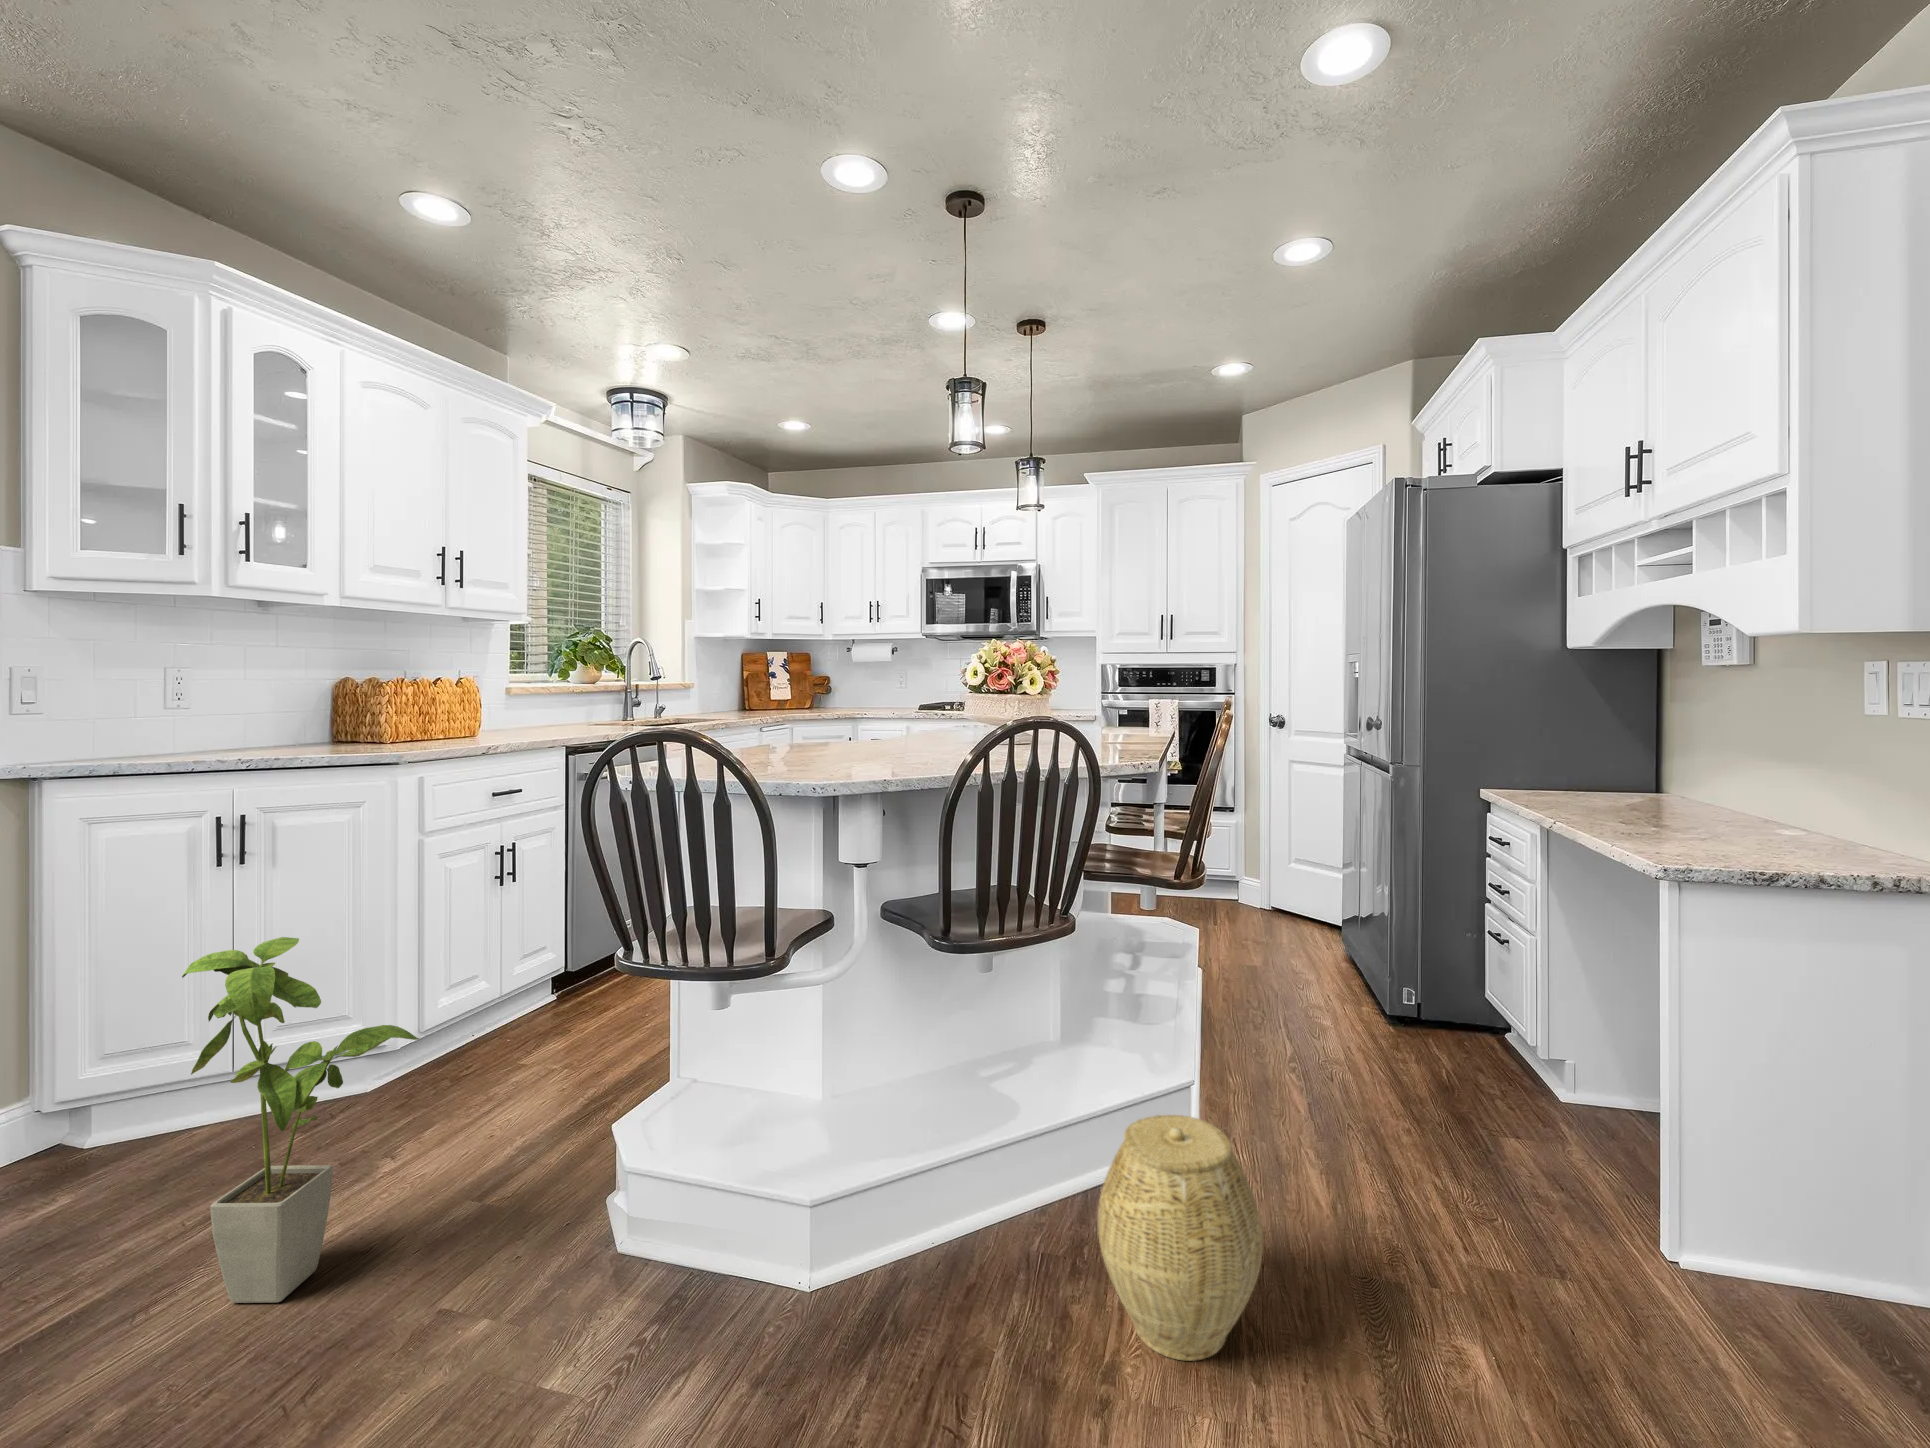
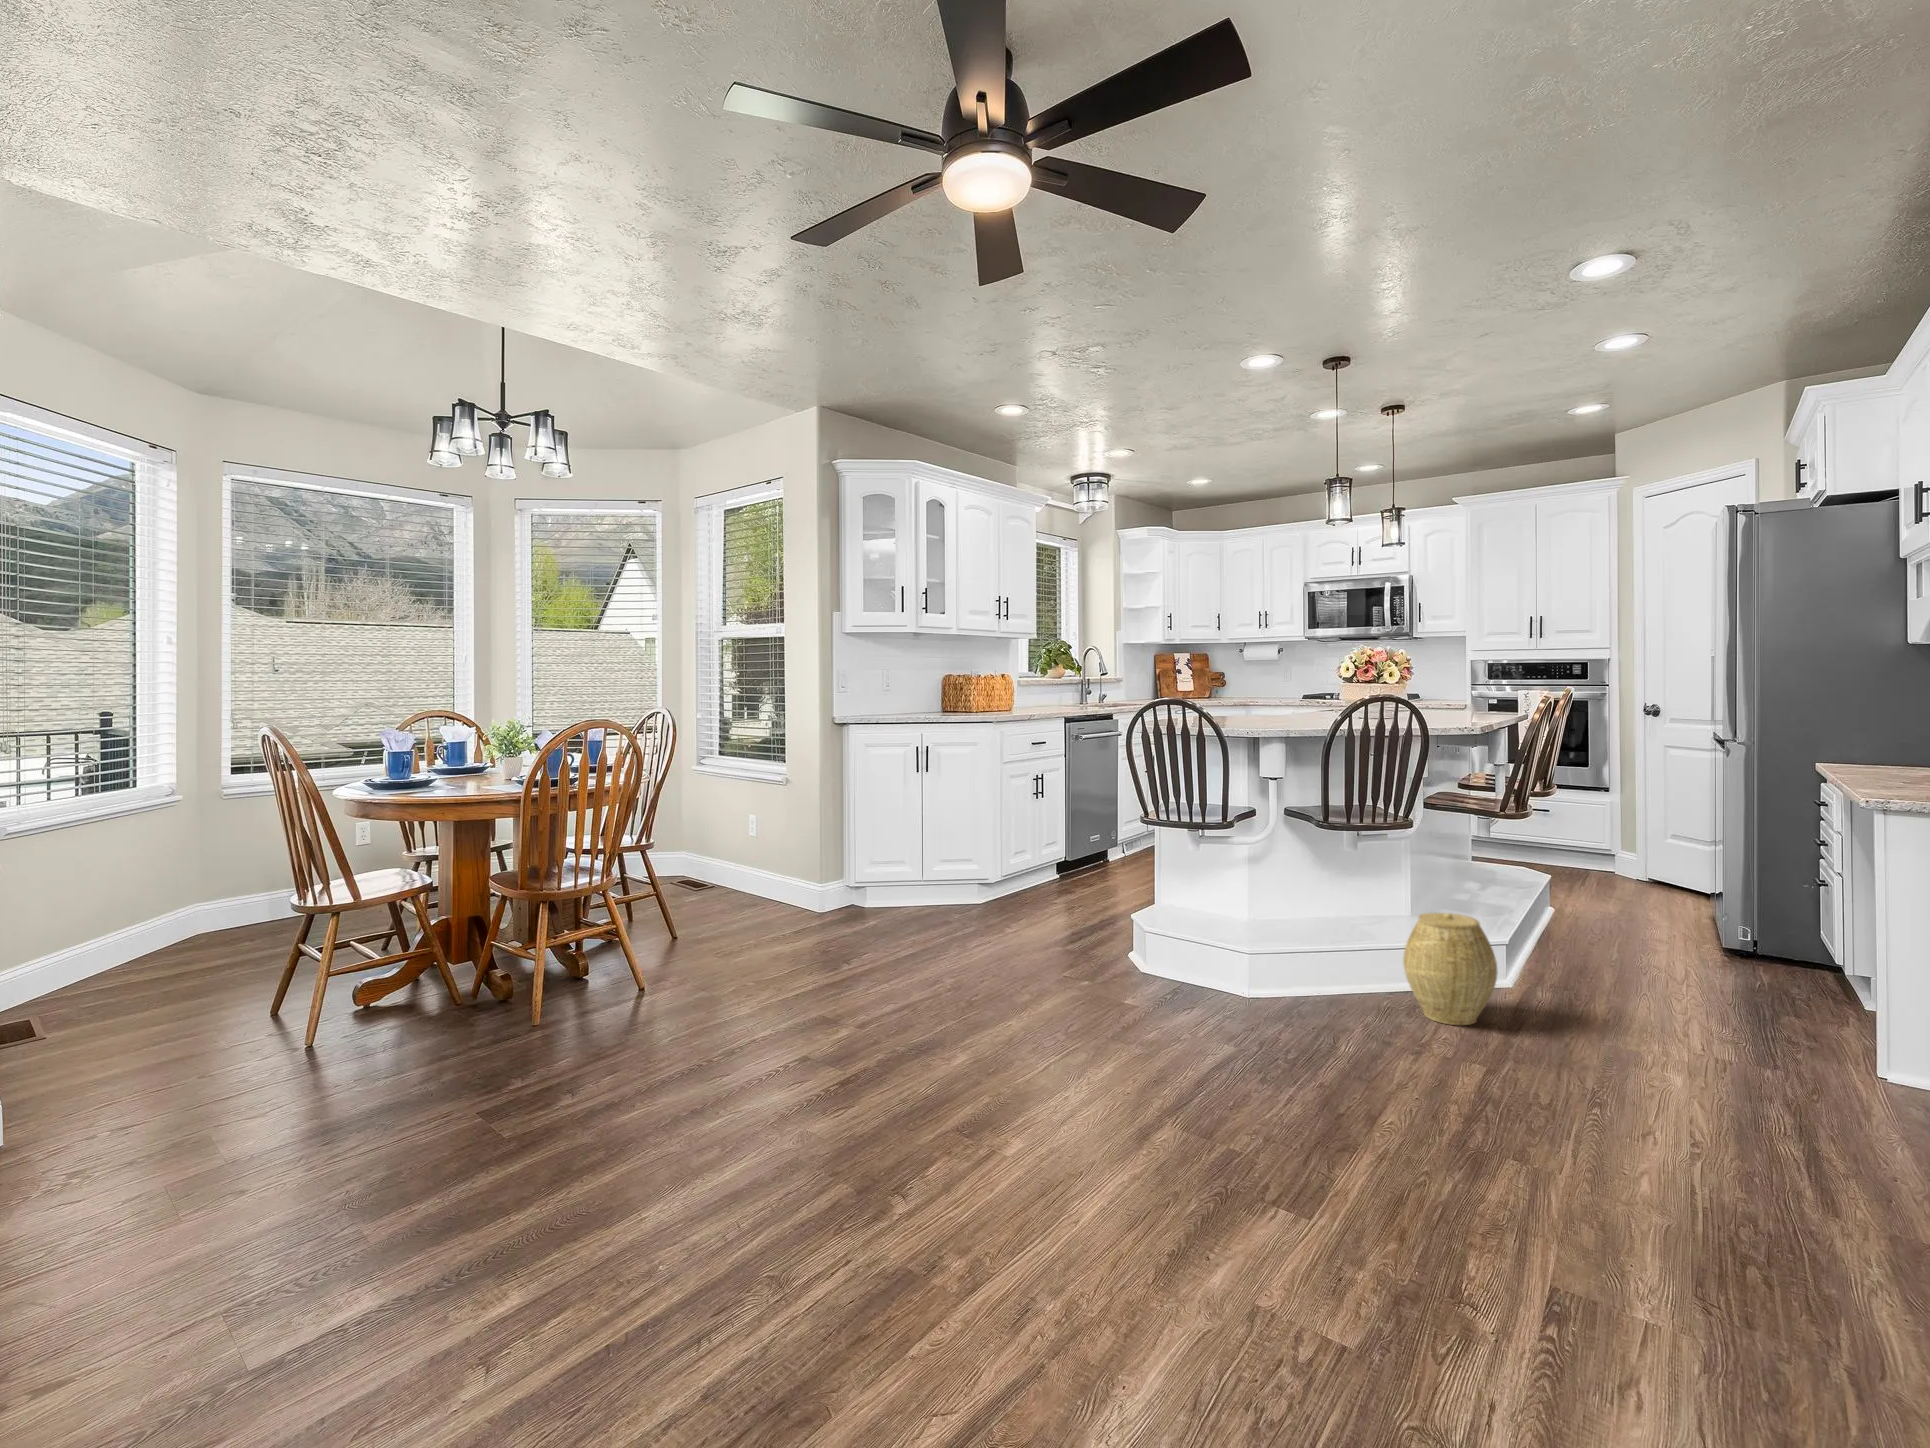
house plant: present [182,937,420,1303] -> none [967,795,1054,957]

